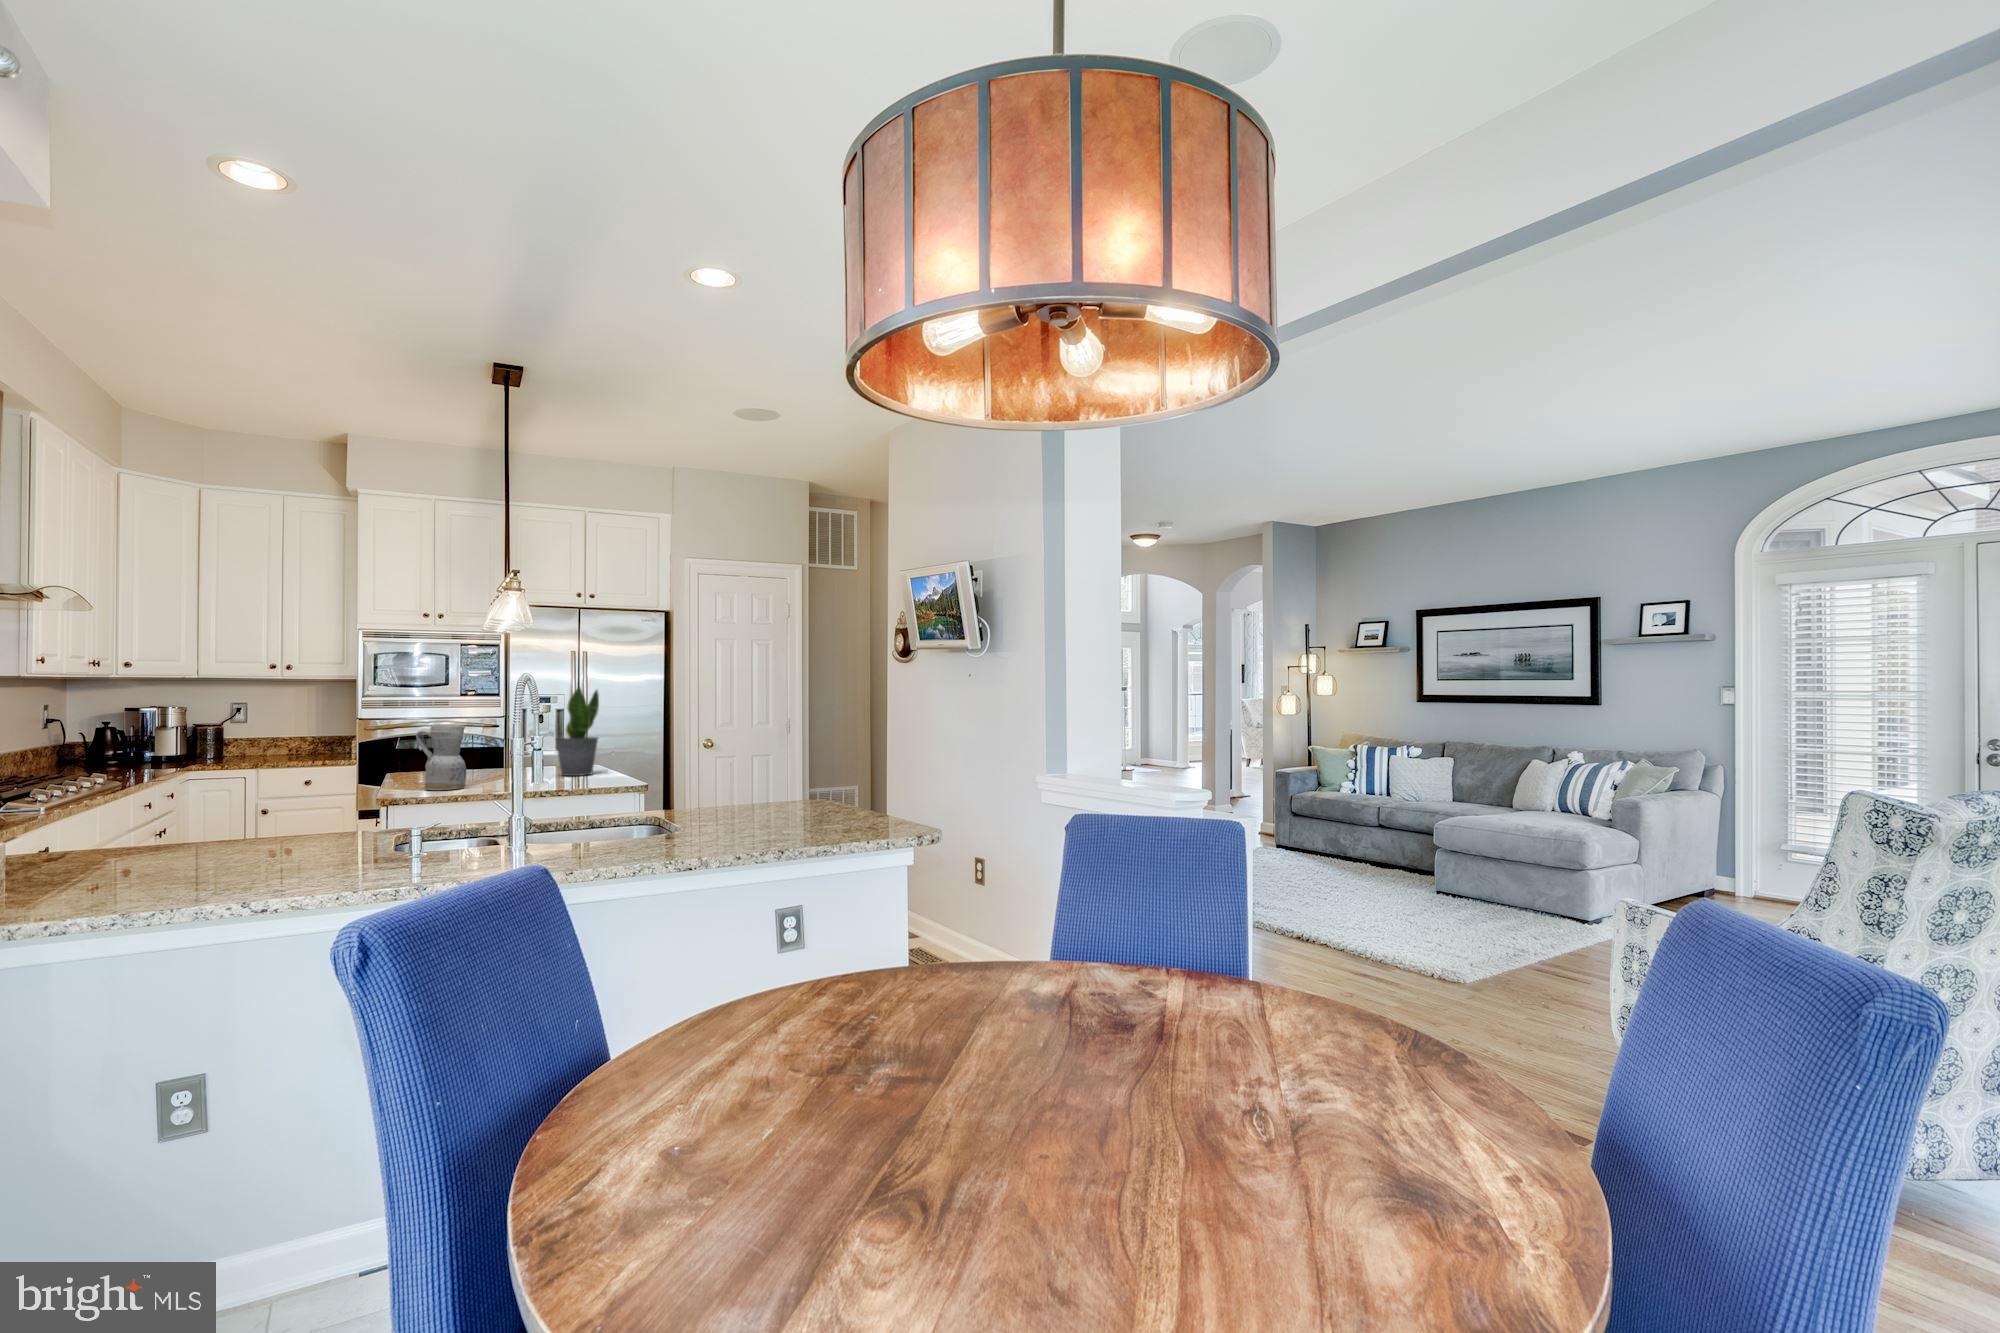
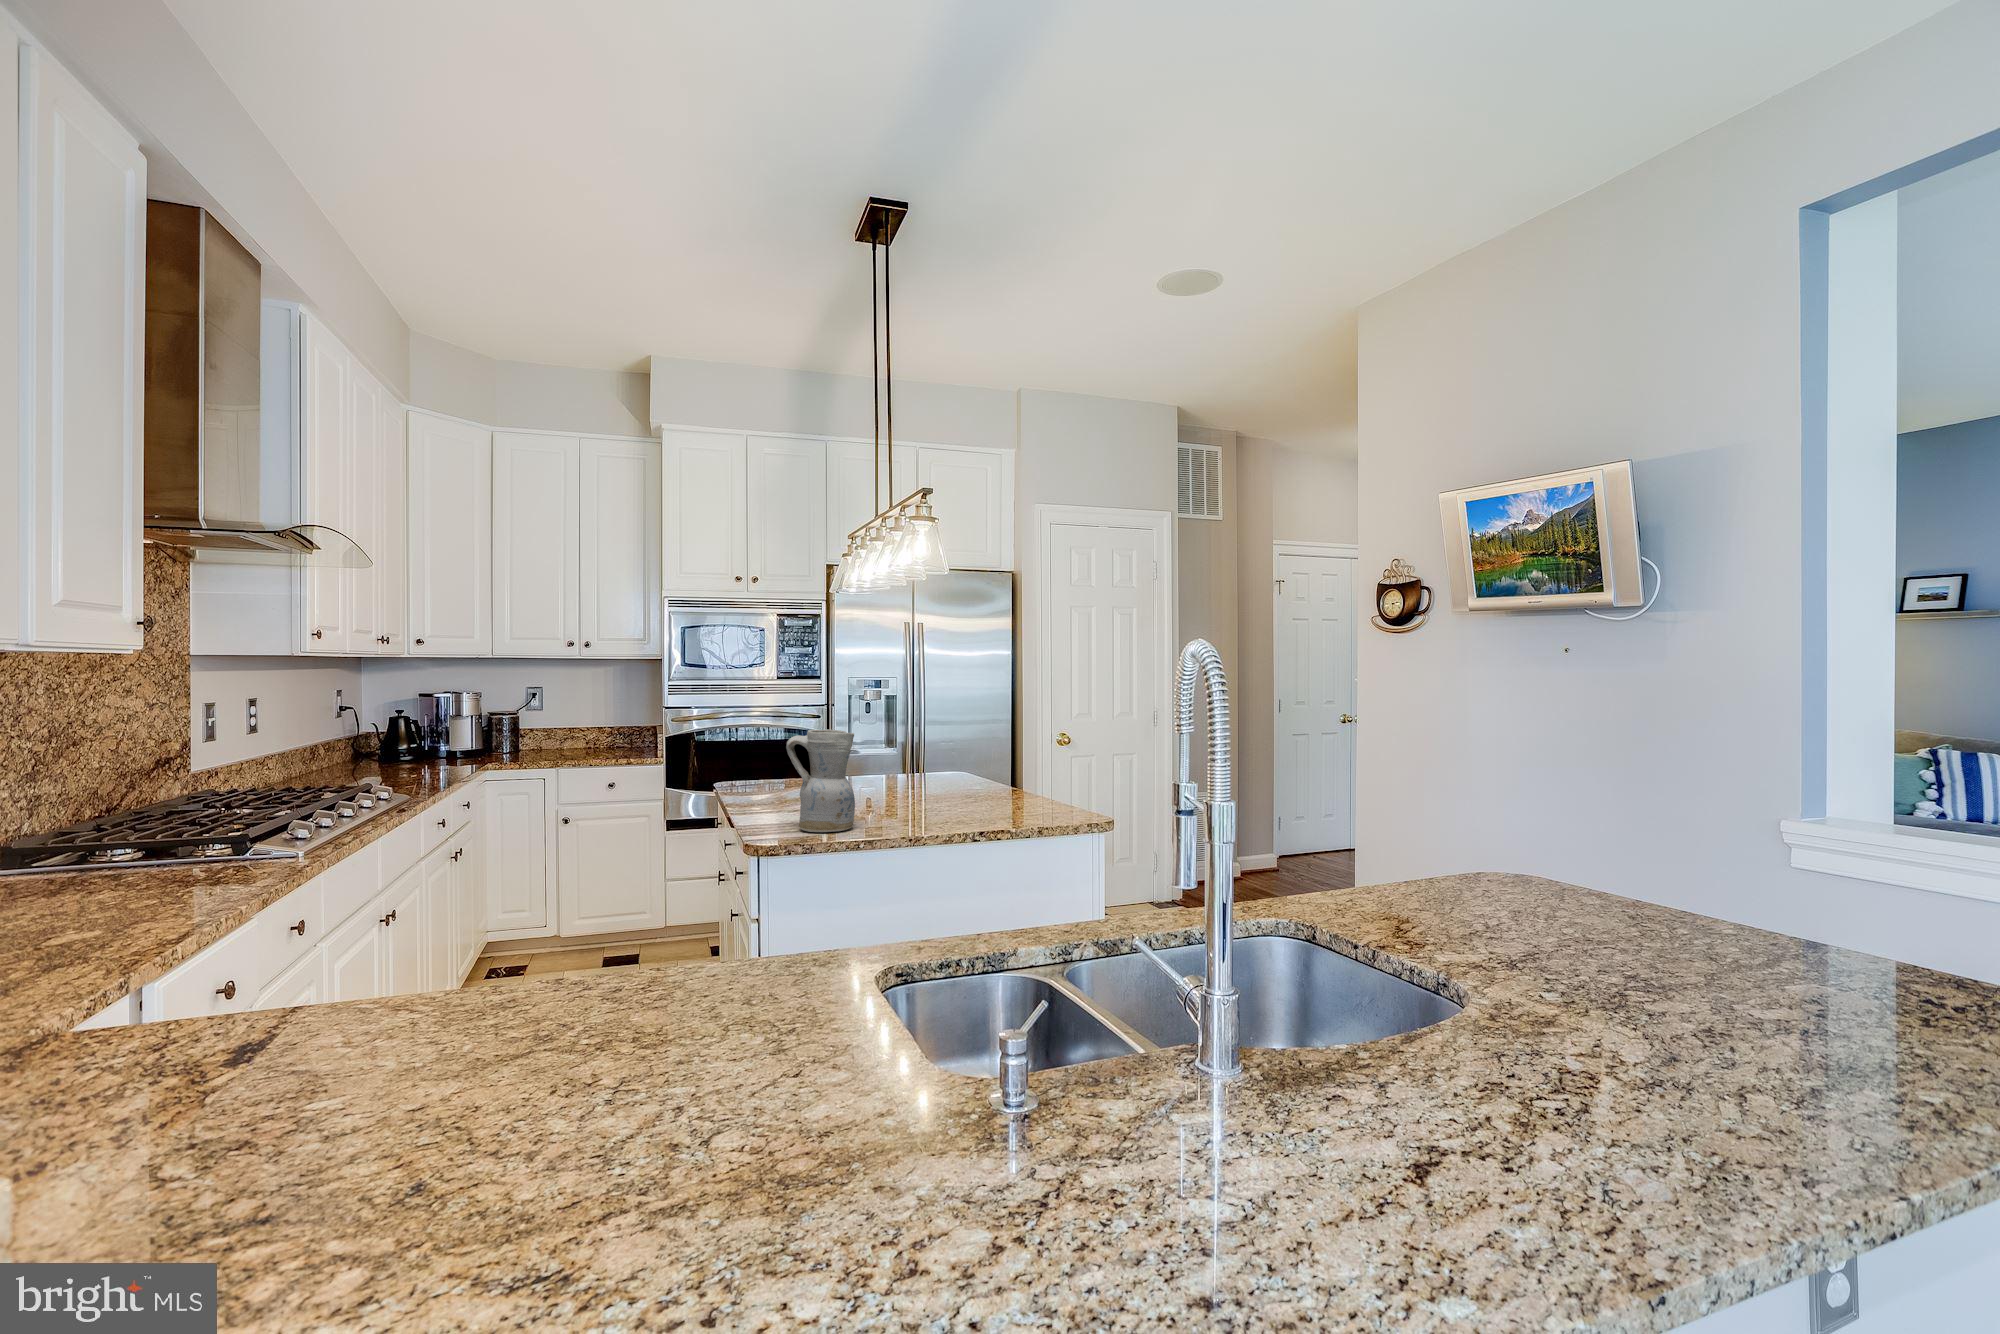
potted plant: present [556,687,599,776] -> none [948,669,1008,804]

